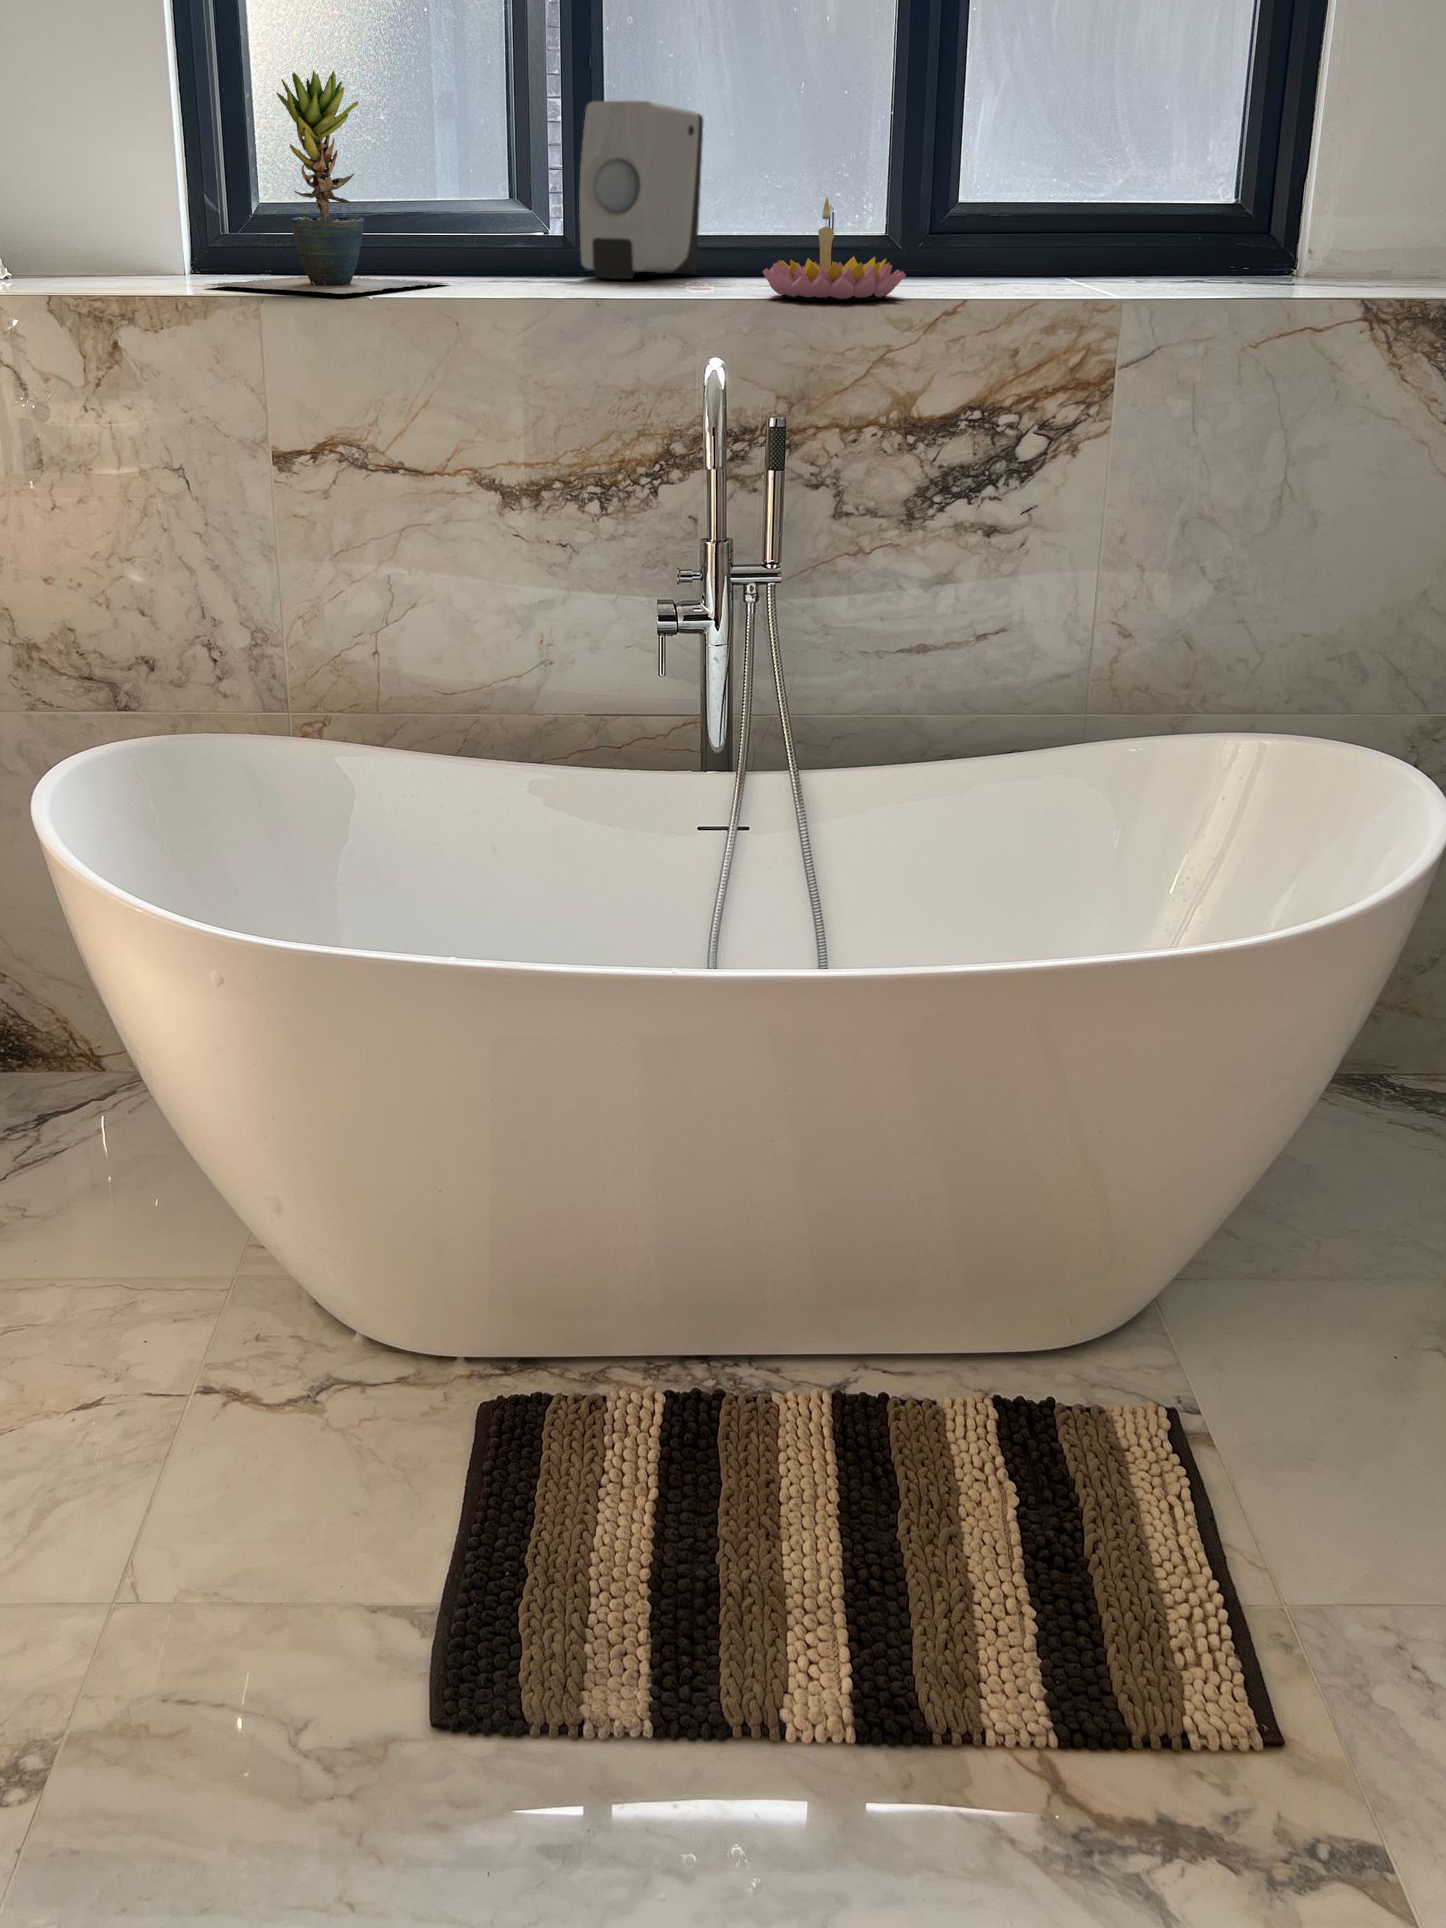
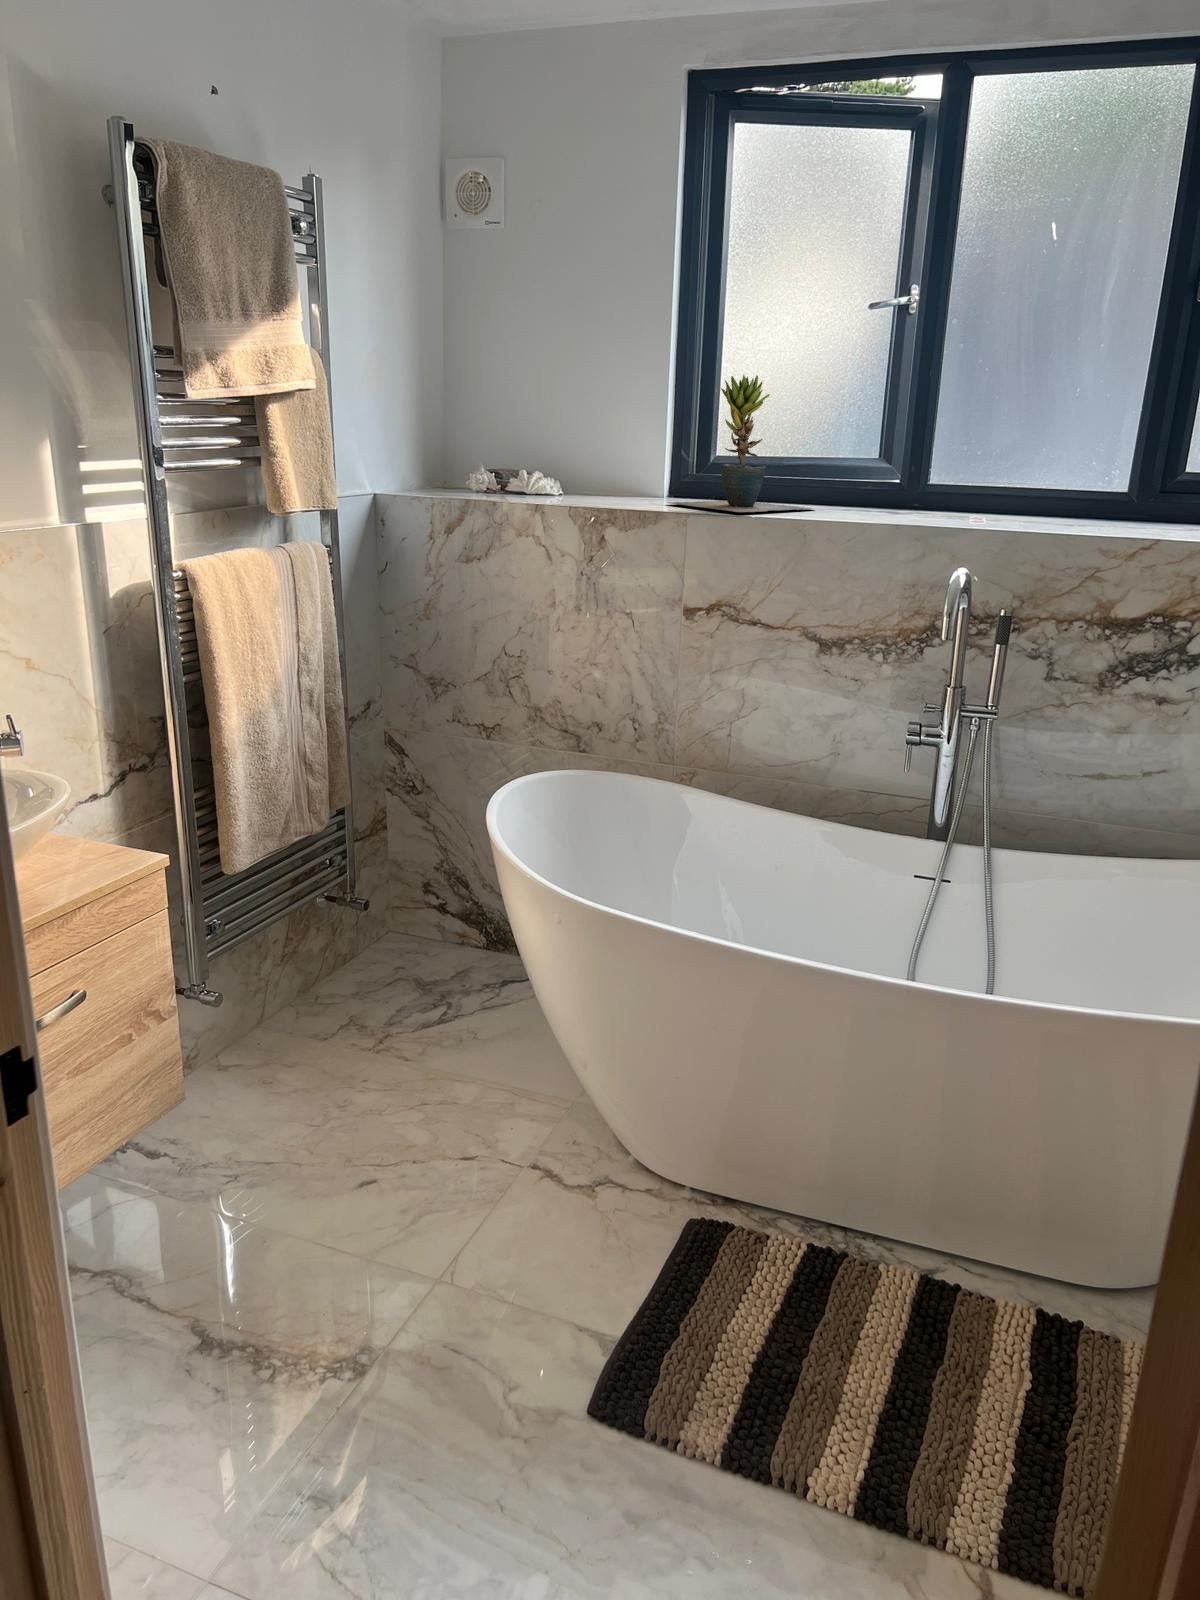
soap dispenser: present [579,101,704,279] -> none [907,397,1004,512]
candle holder: present [763,197,906,301] -> none [1016,463,1120,535]

